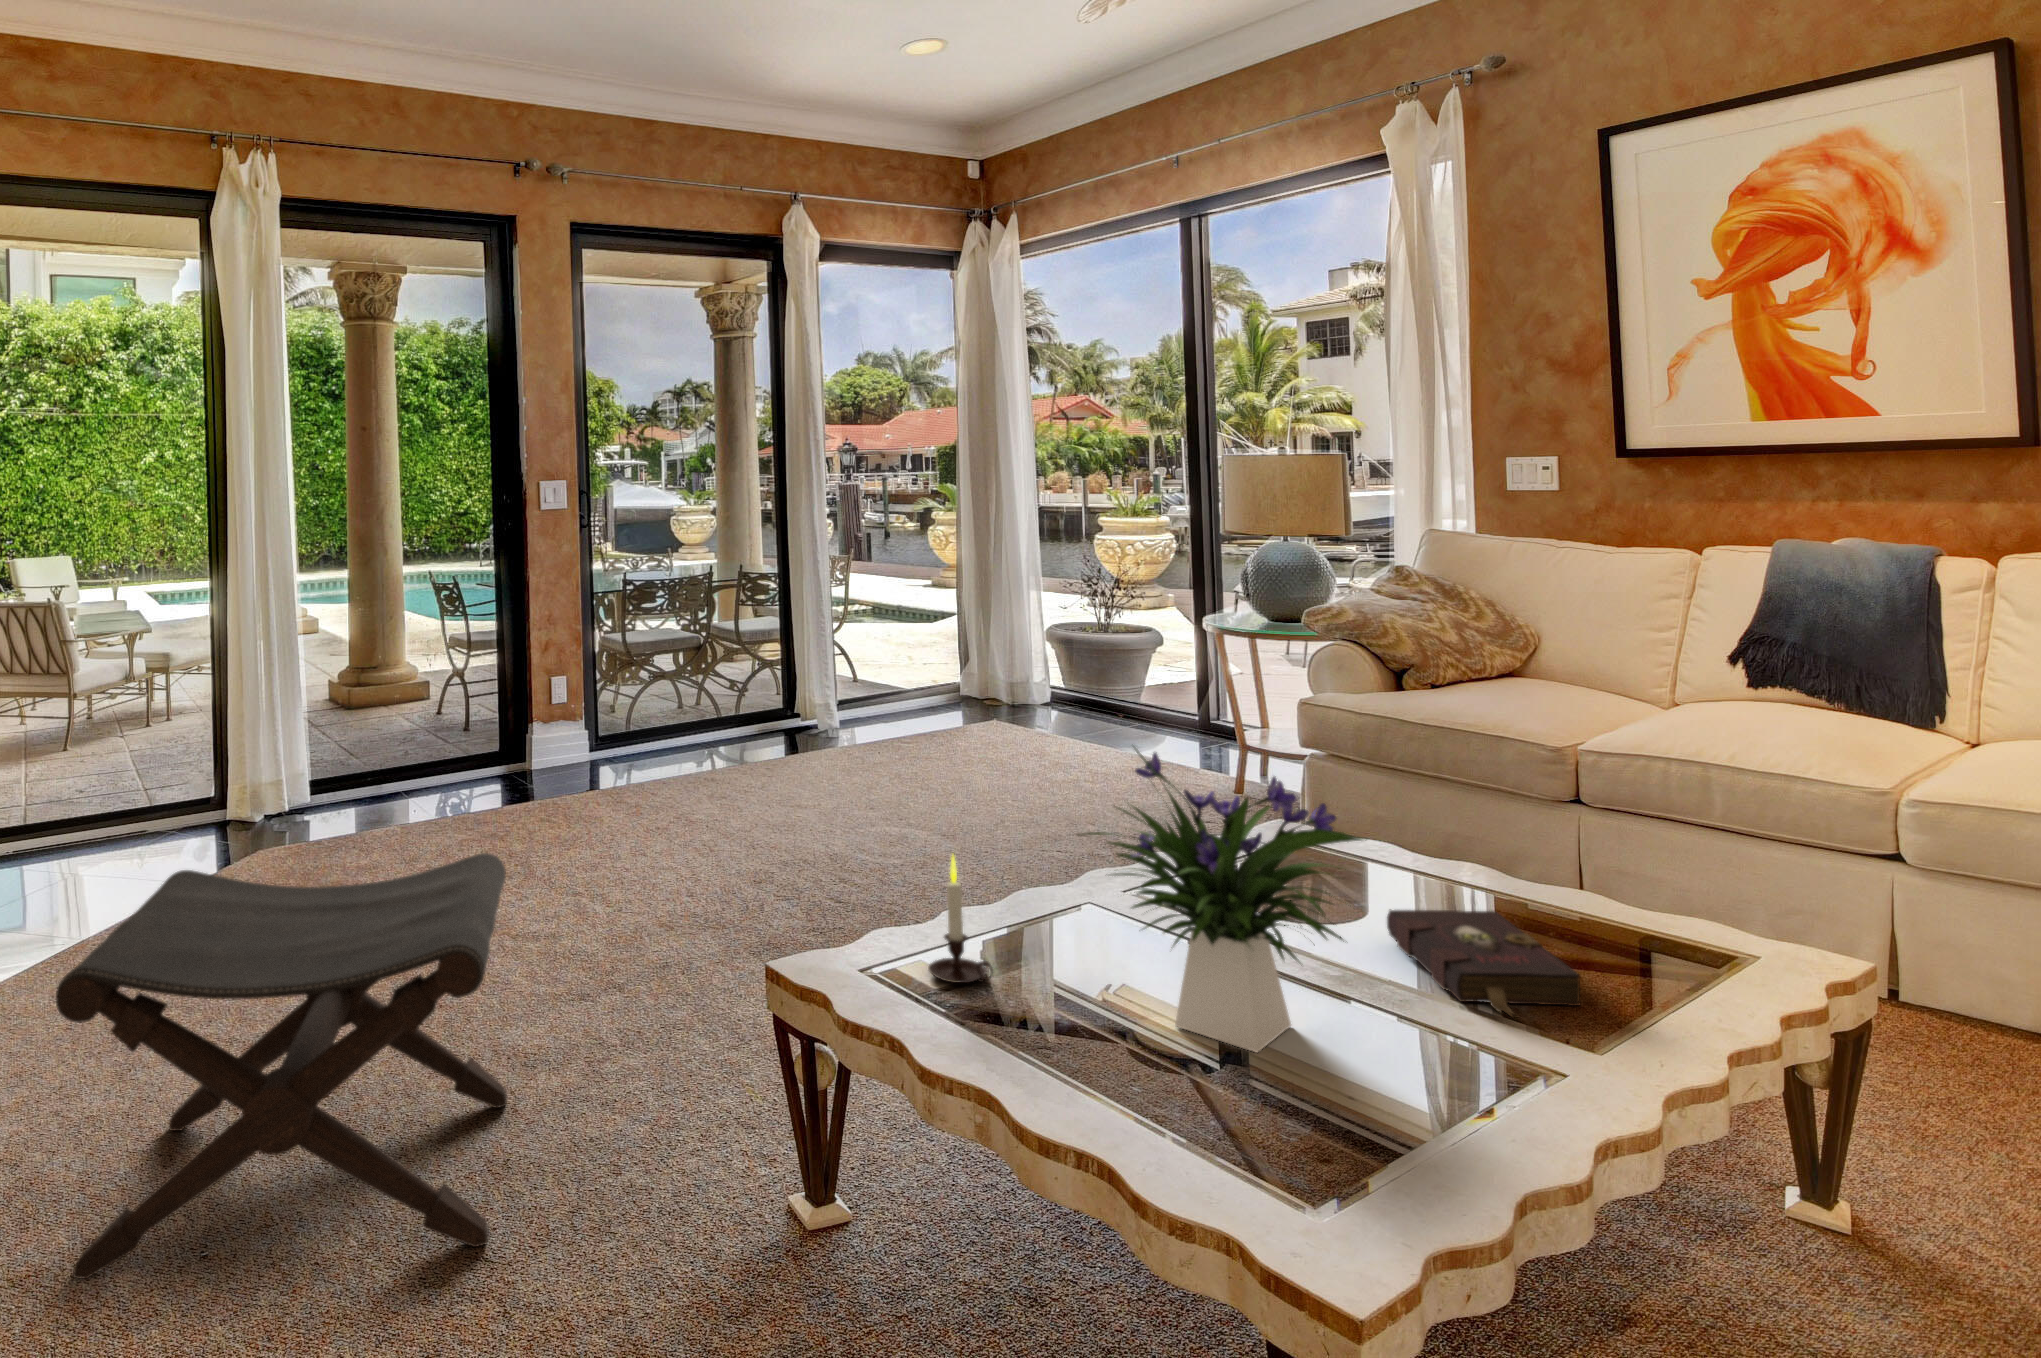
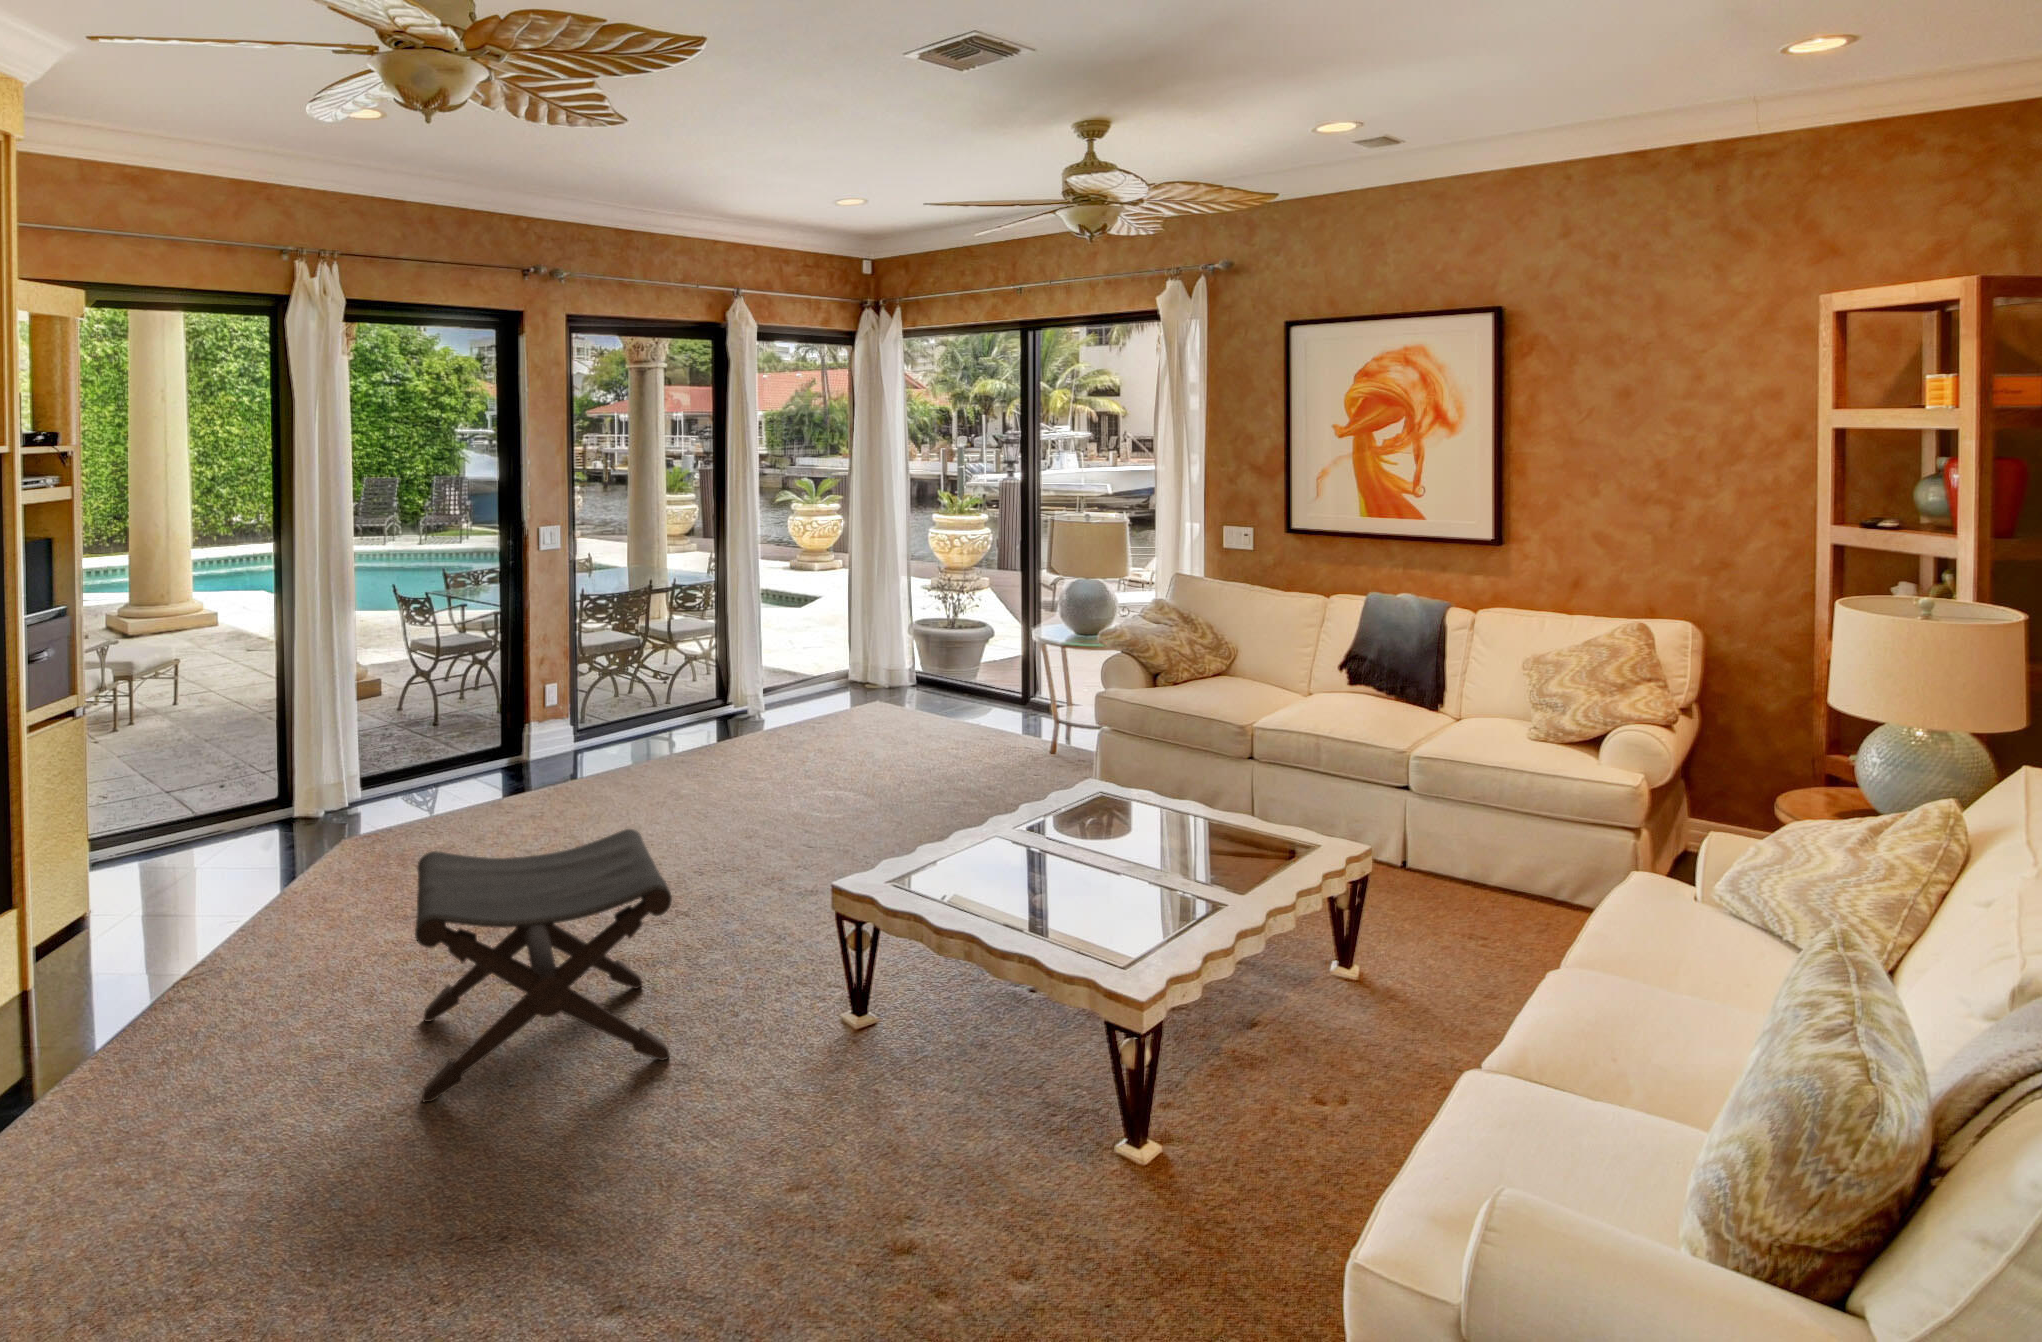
flower arrangement: present [1081,748,1362,1052] -> none [1004,752,1147,911]
candle: present [928,856,993,983] -> none [915,815,953,888]
book: present [1387,909,1580,1016] -> none [1151,829,1241,884]

